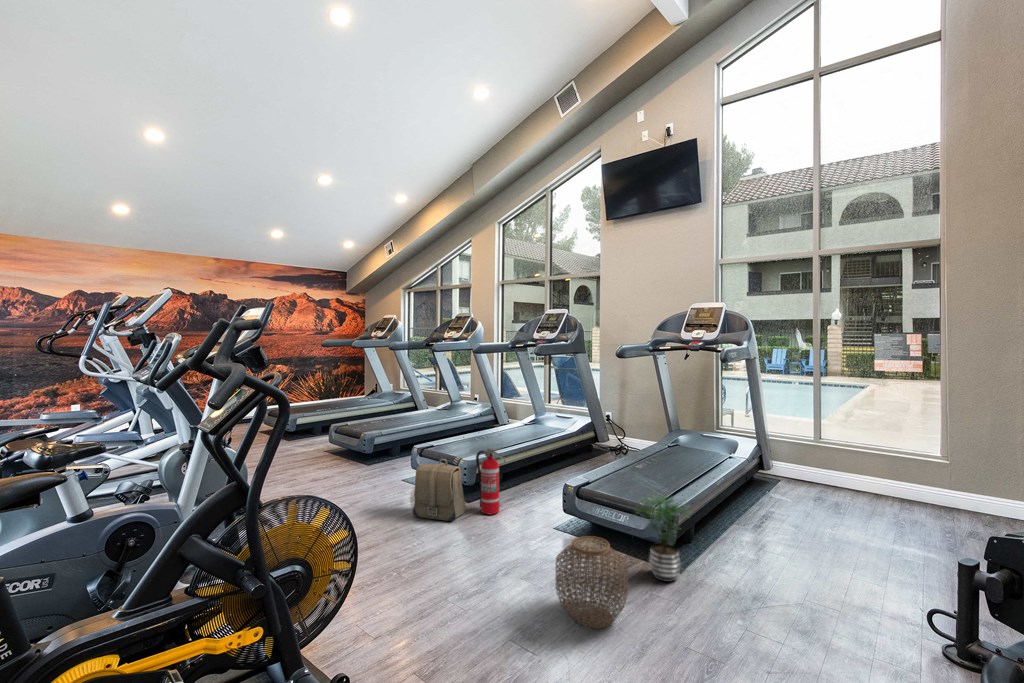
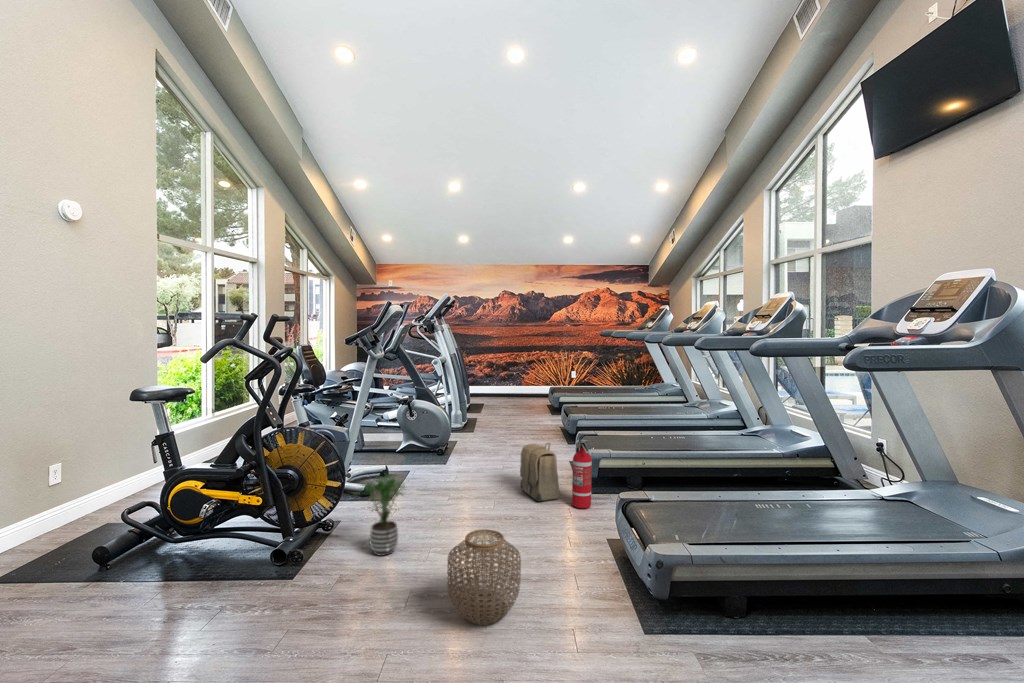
potted plant: present [635,495,688,582] -> present [358,476,405,556]

